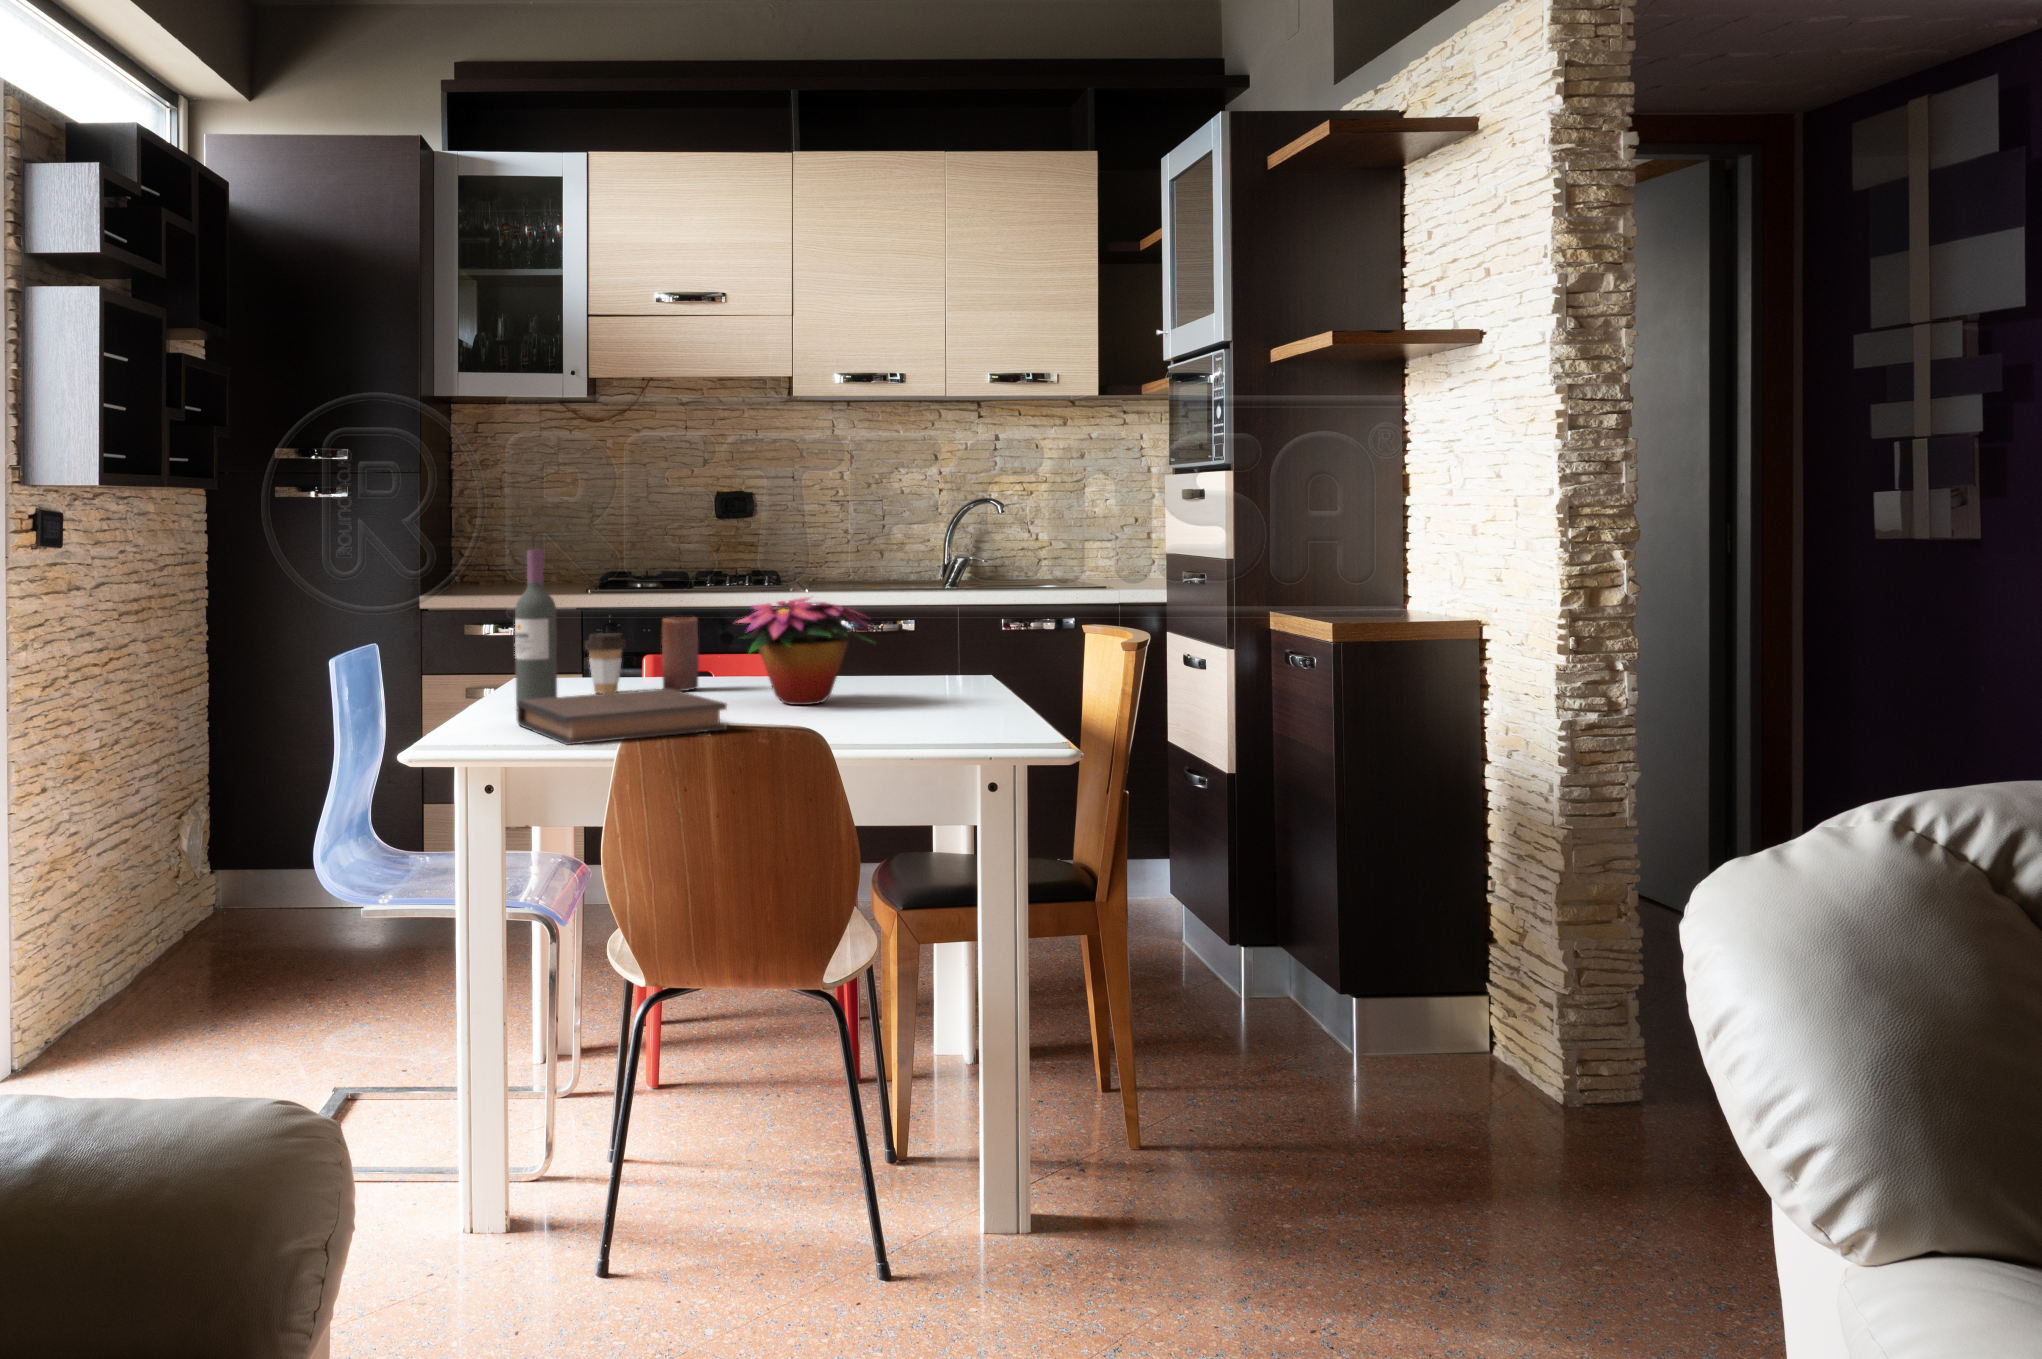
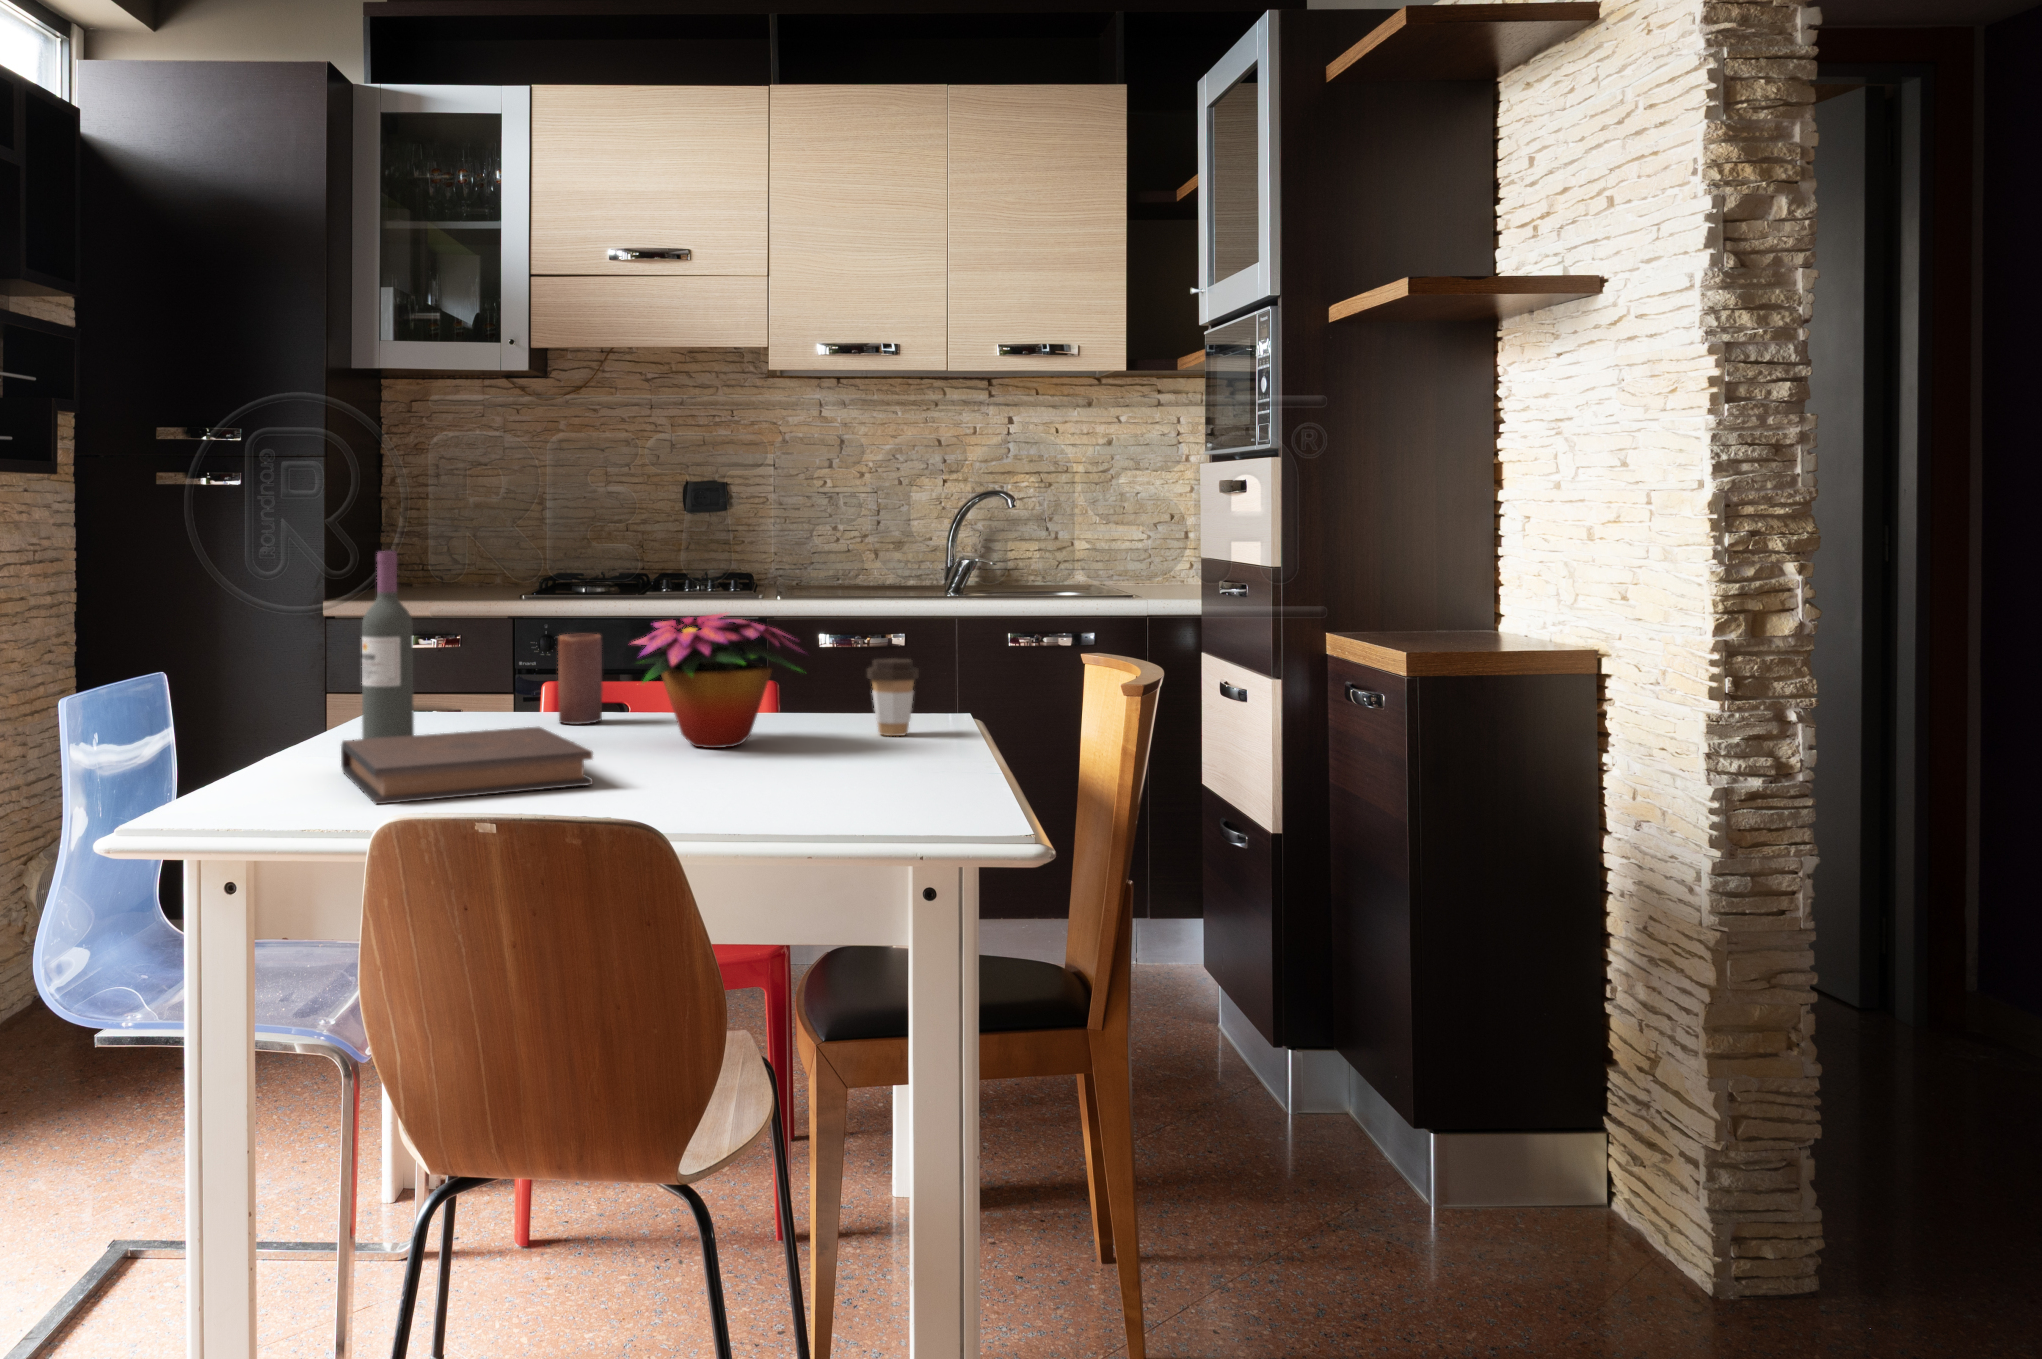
coffee cup: present [585,633,626,693] -> present [867,658,919,736]

